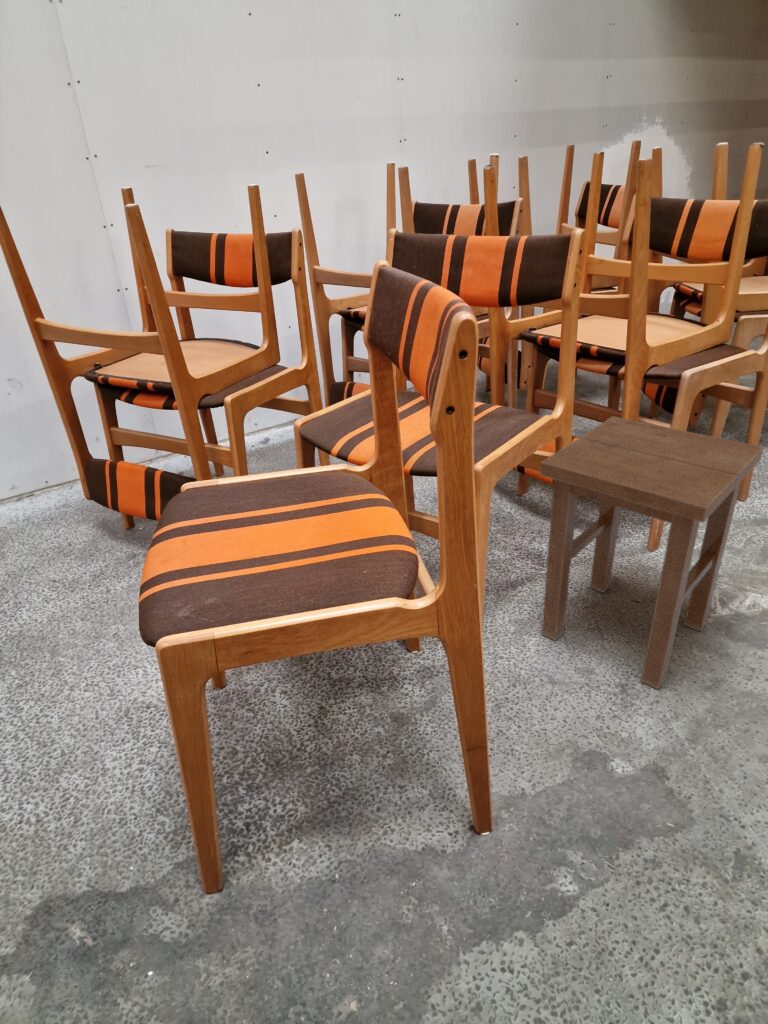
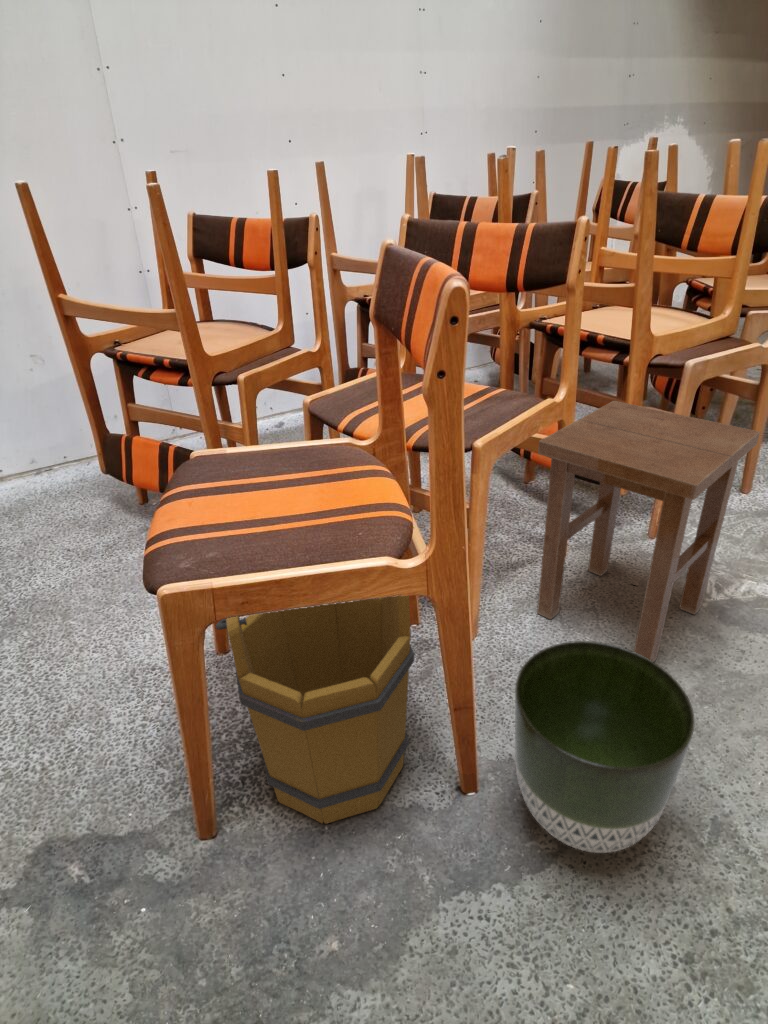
bucket: none [217,590,425,872] -> present [216,595,415,824]
planter: none [532,673,719,896] -> present [515,641,695,853]

